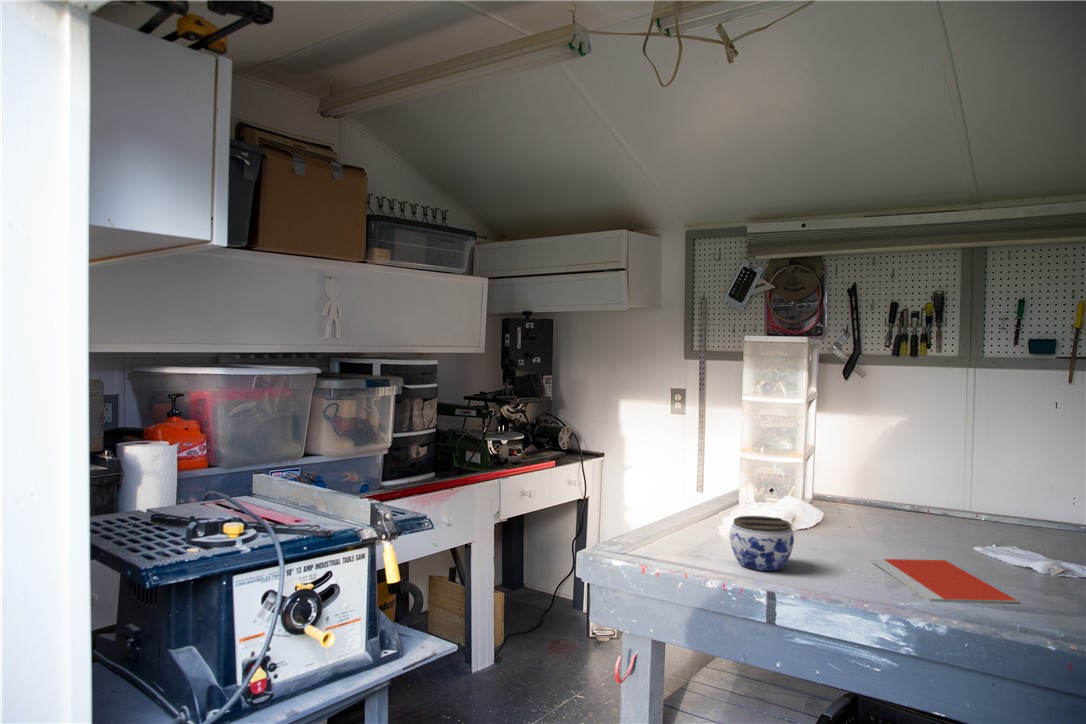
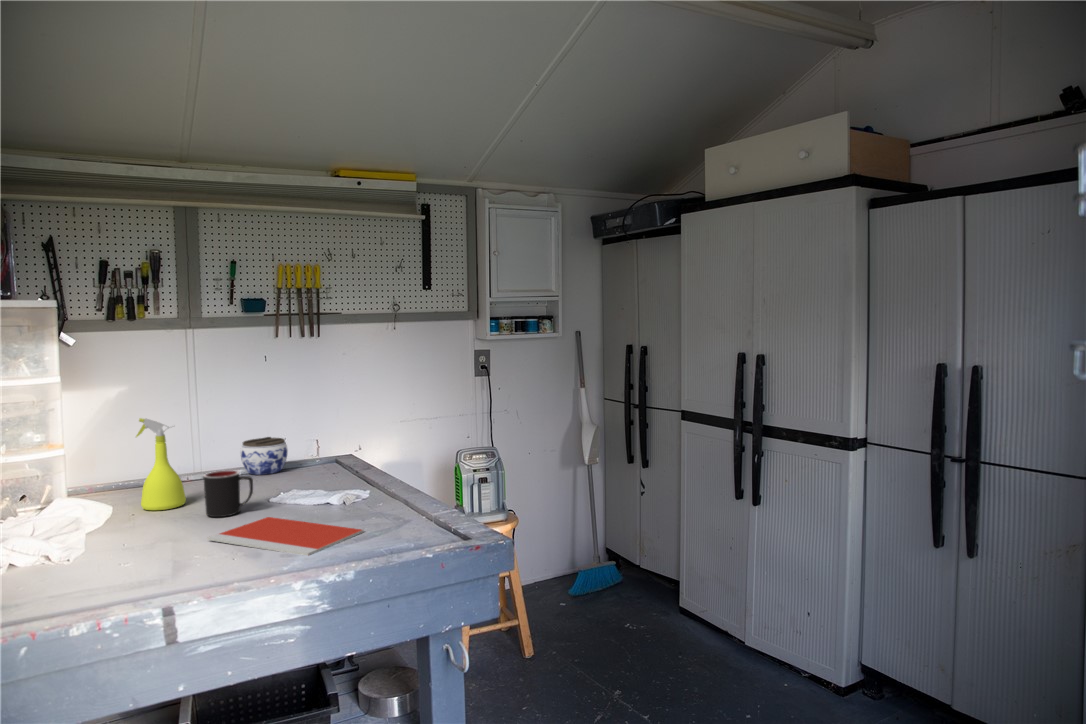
spray bottle: none [863,444,903,531] -> present [136,418,186,510]
mug: none [901,505,947,550] -> present [204,470,253,517]
jar: present [730,516,794,571] -> present [240,437,288,475]

